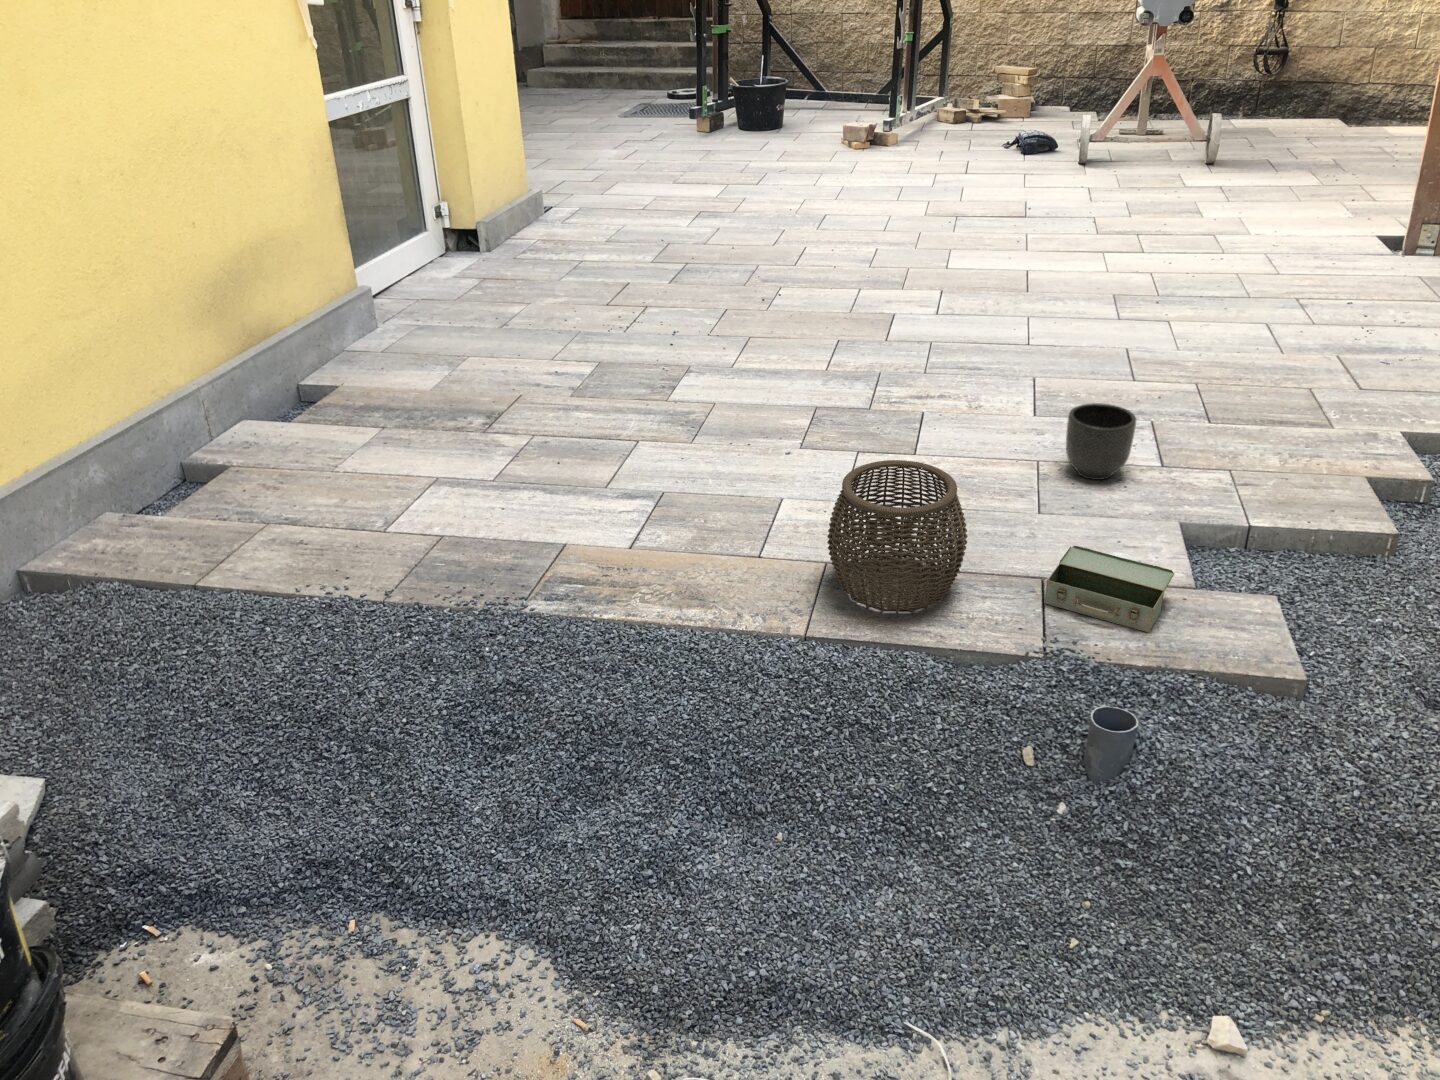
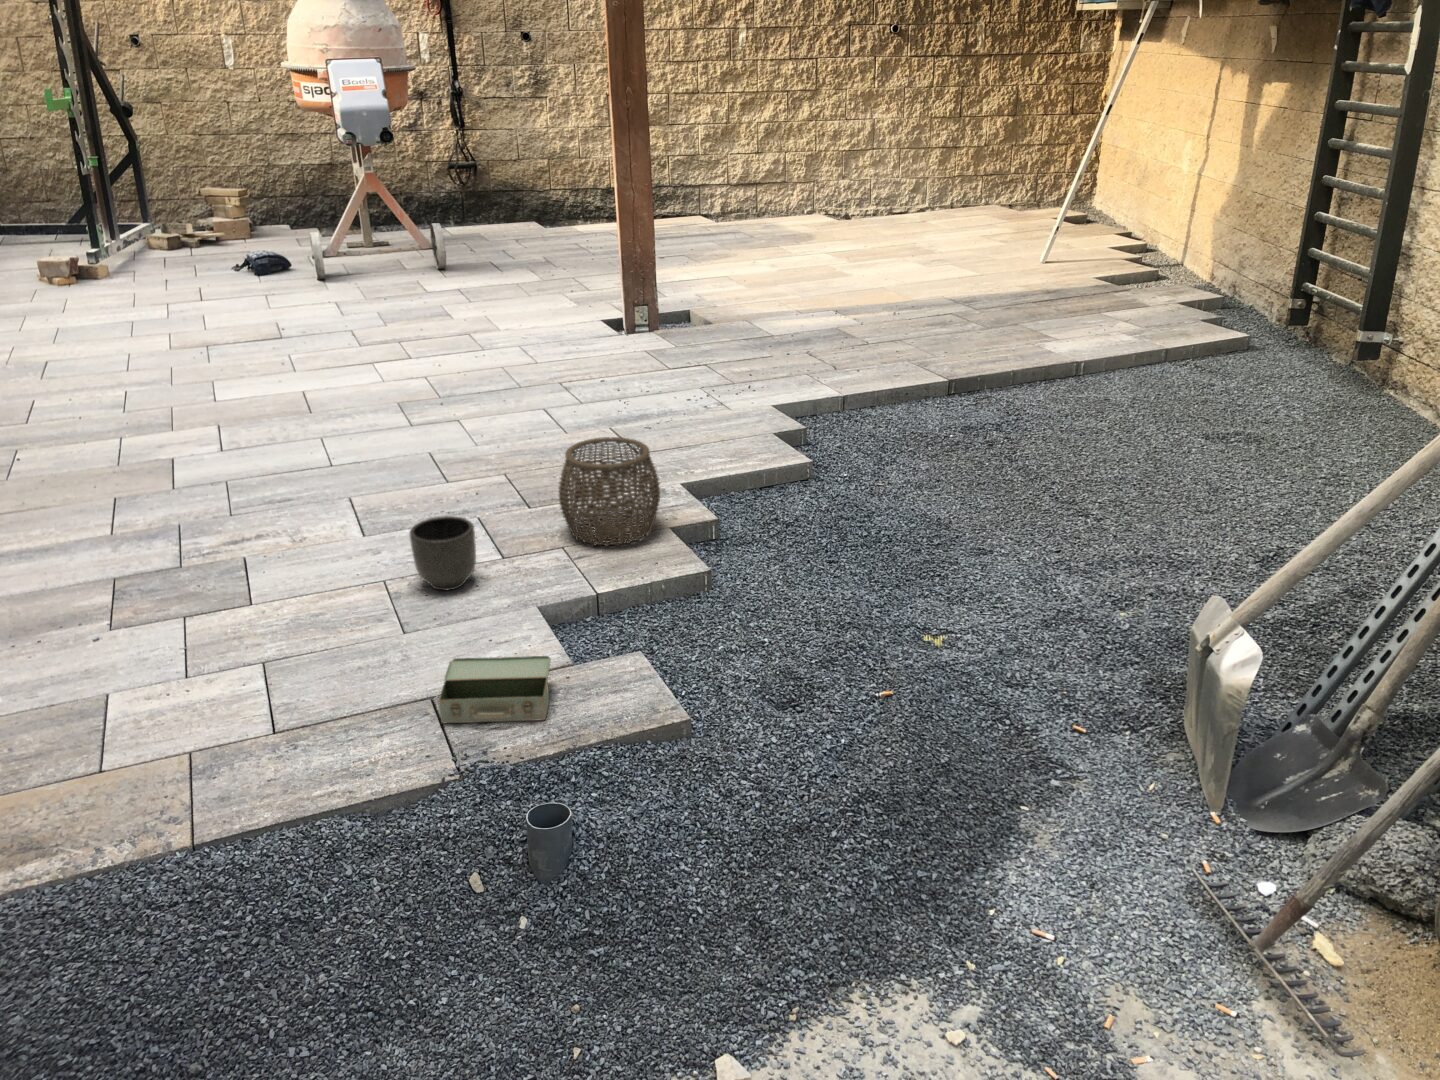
woven basket: present [827,460,968,613] -> present [559,437,660,546]

